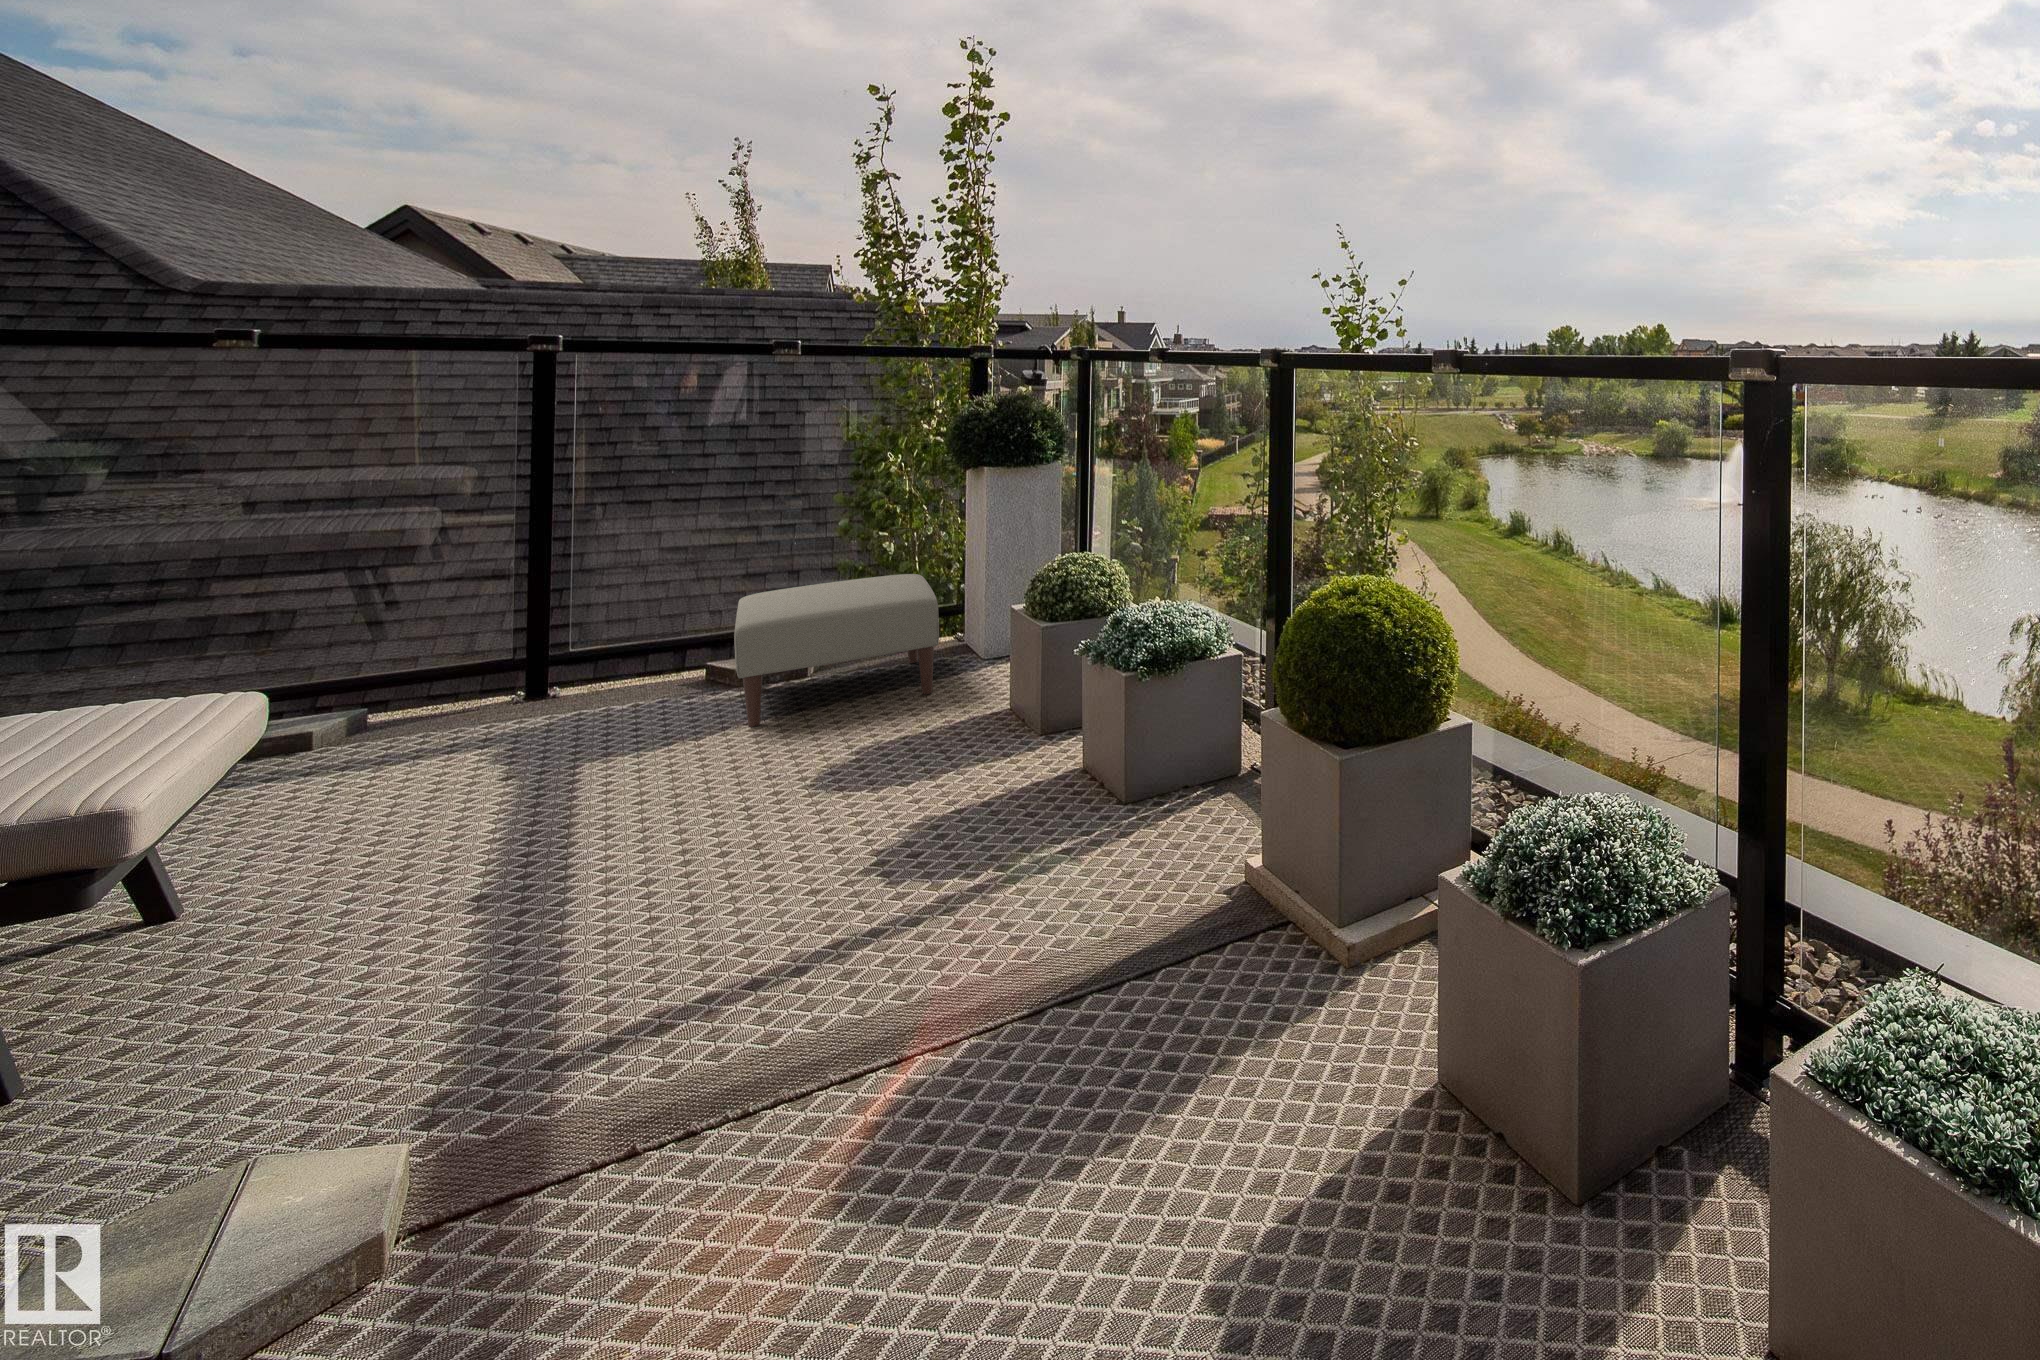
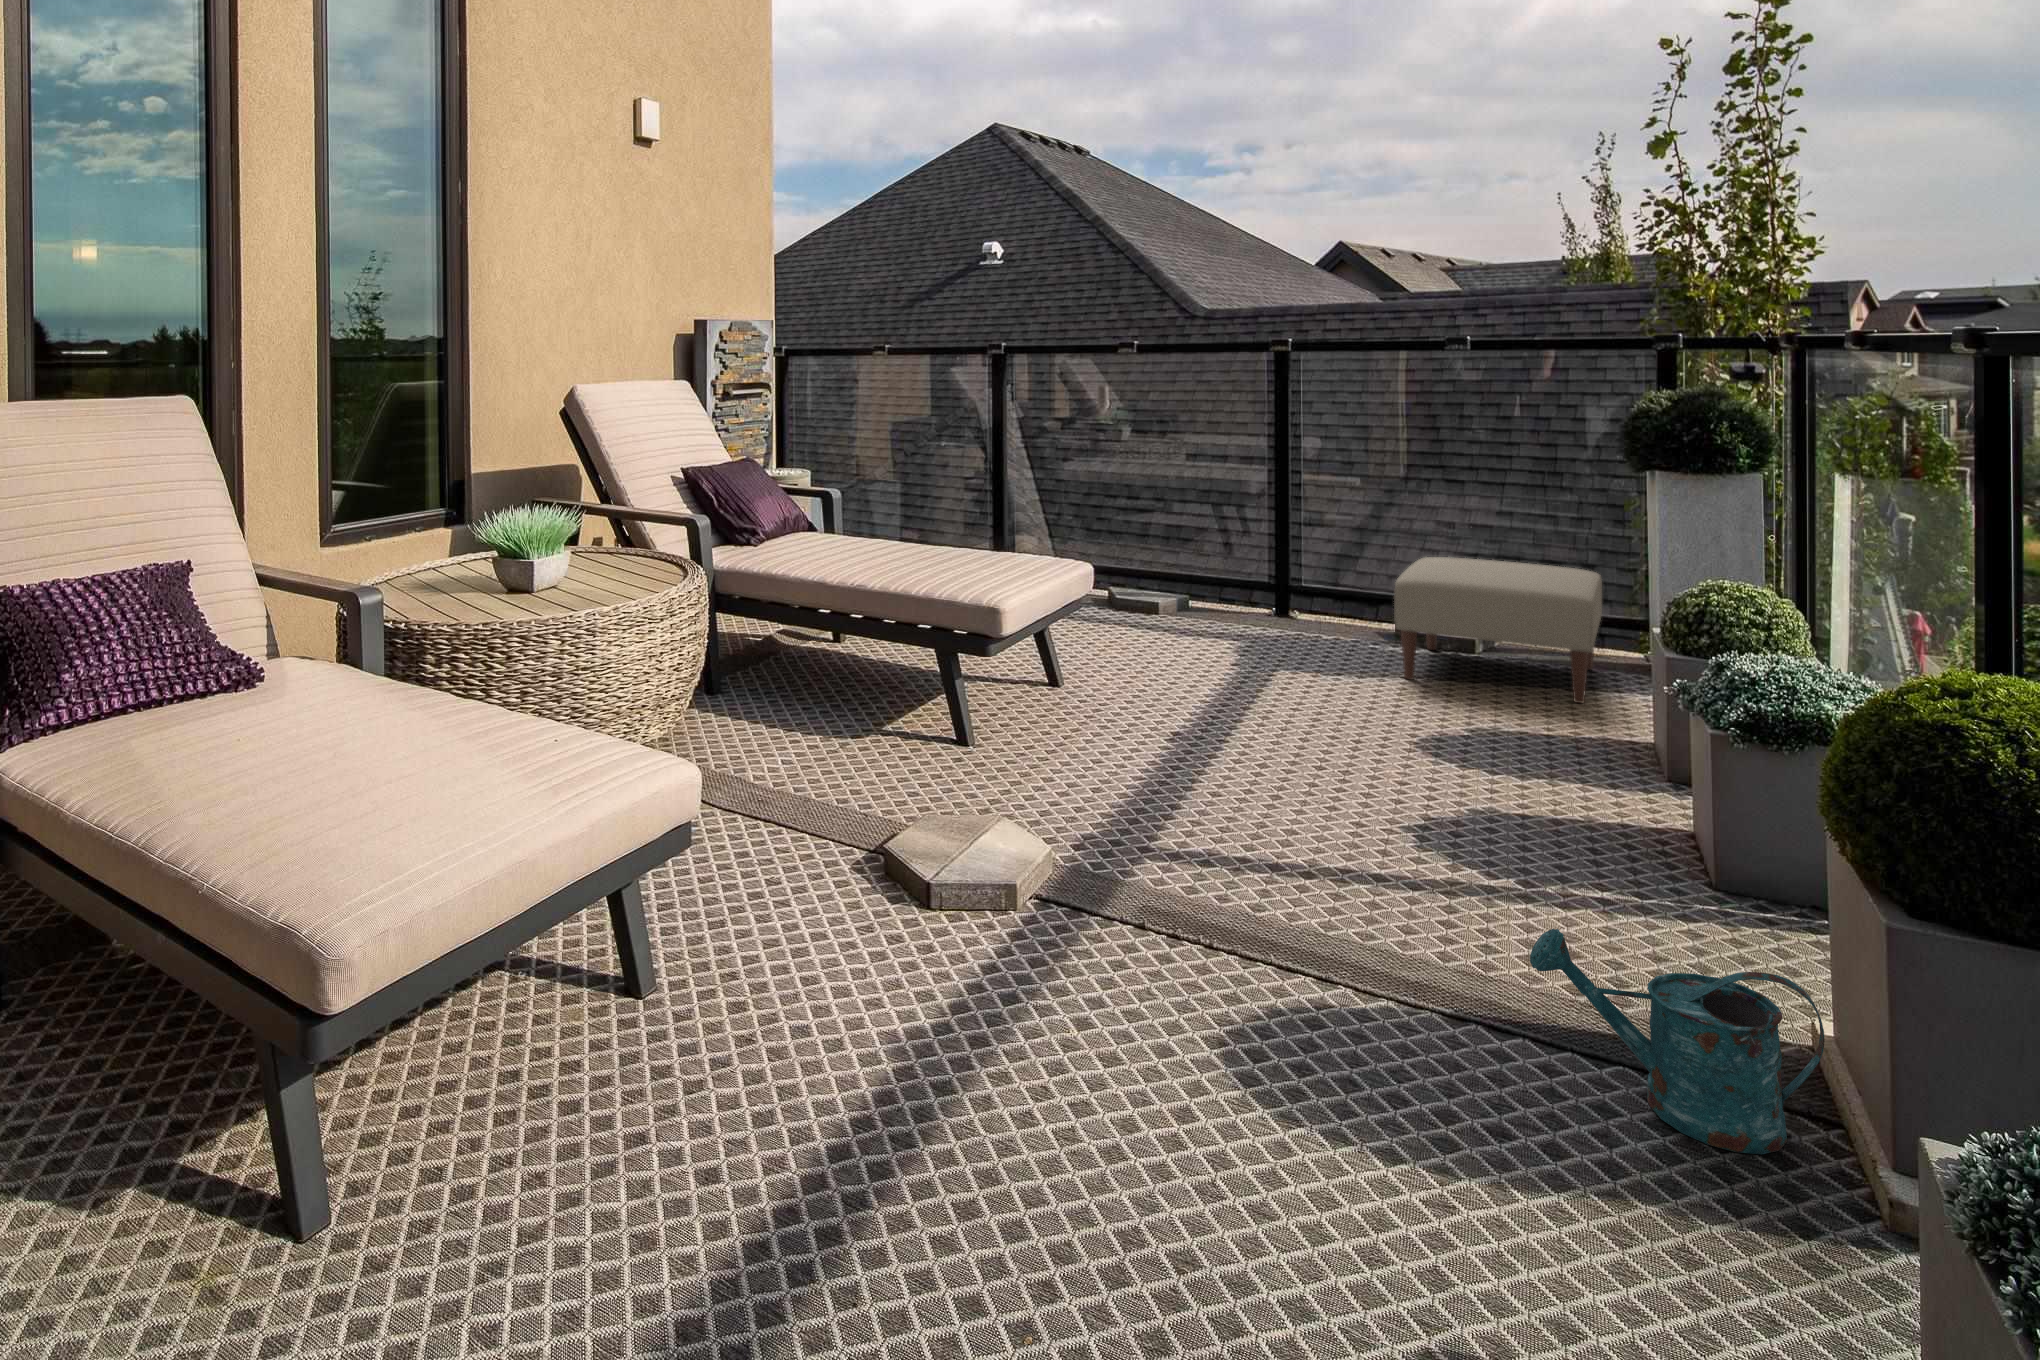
watering can: none [1108,832,1297,988] -> present [1530,929,1825,1154]

